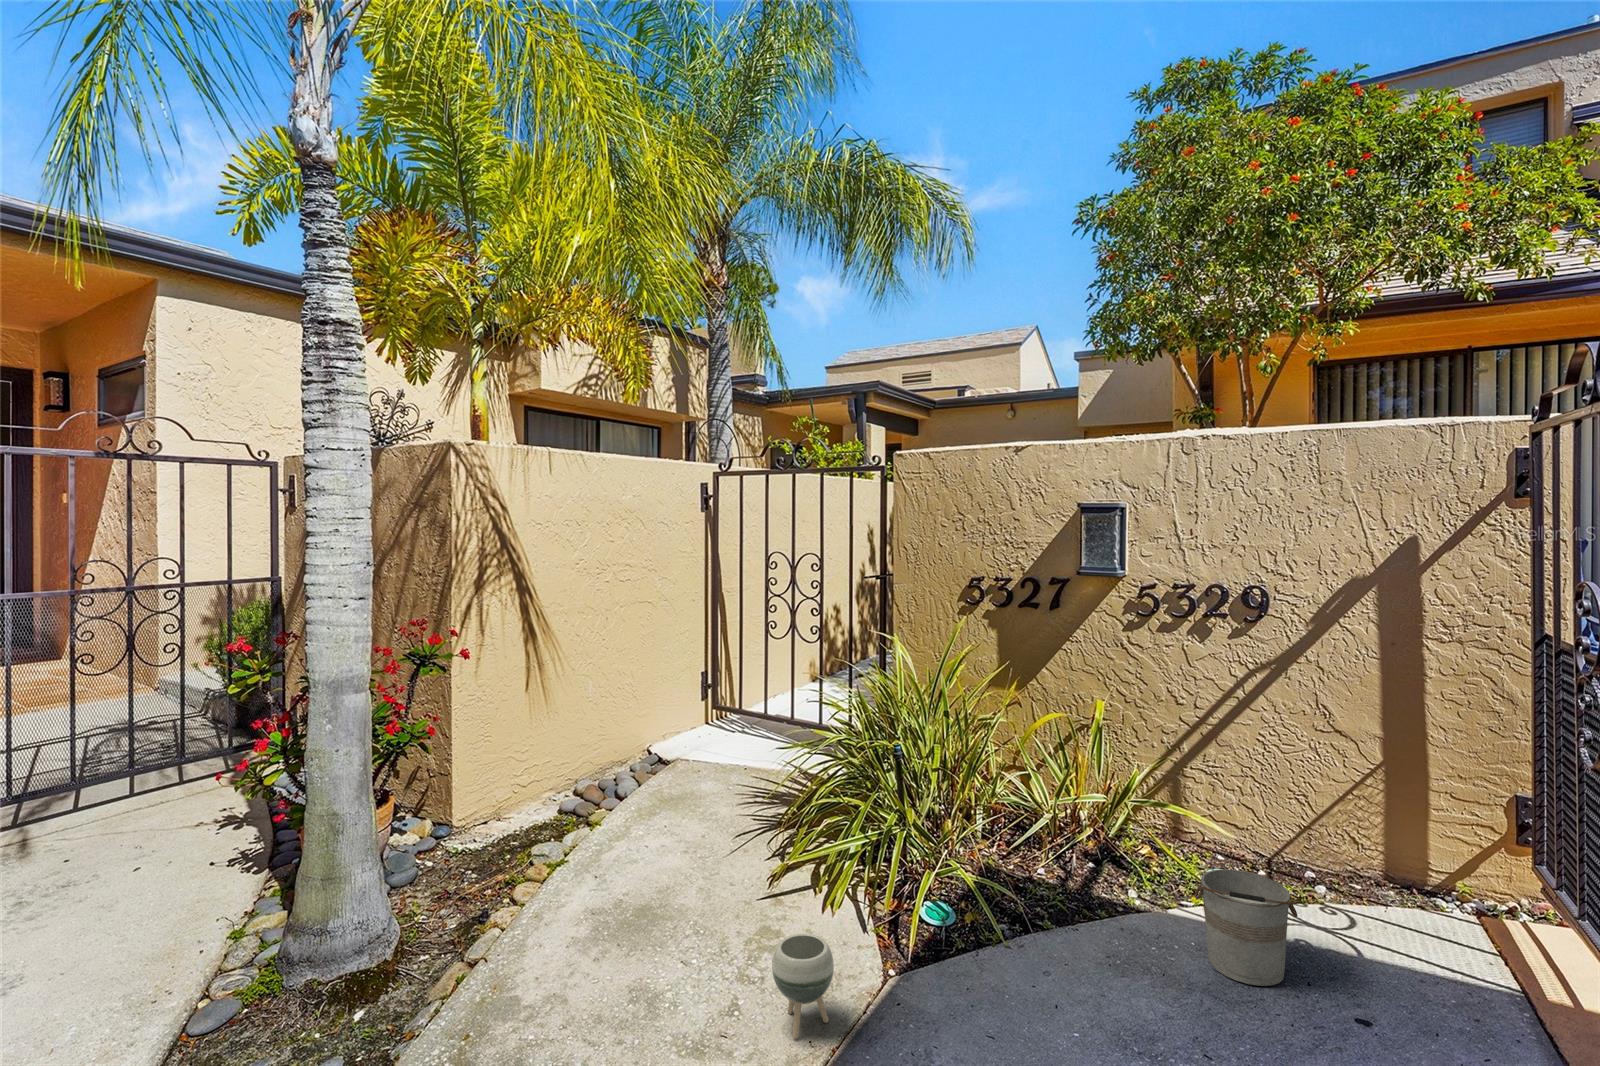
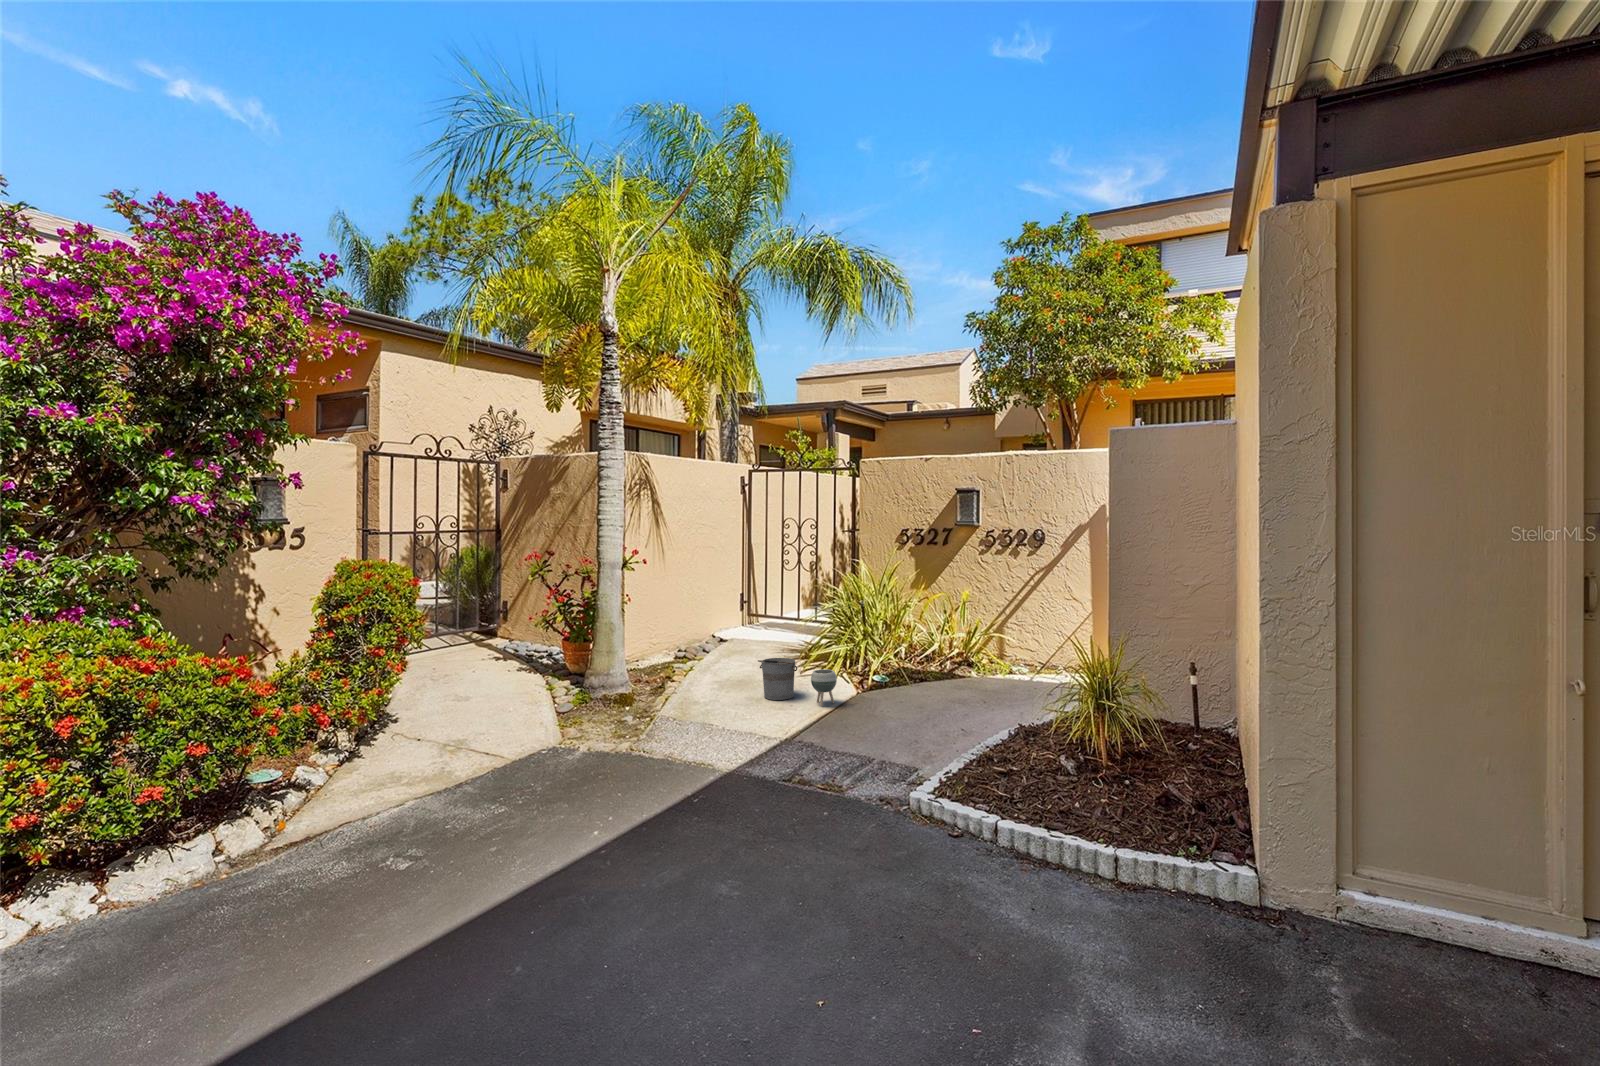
bucket: present [1195,869,1297,986] -> present [758,658,797,700]

